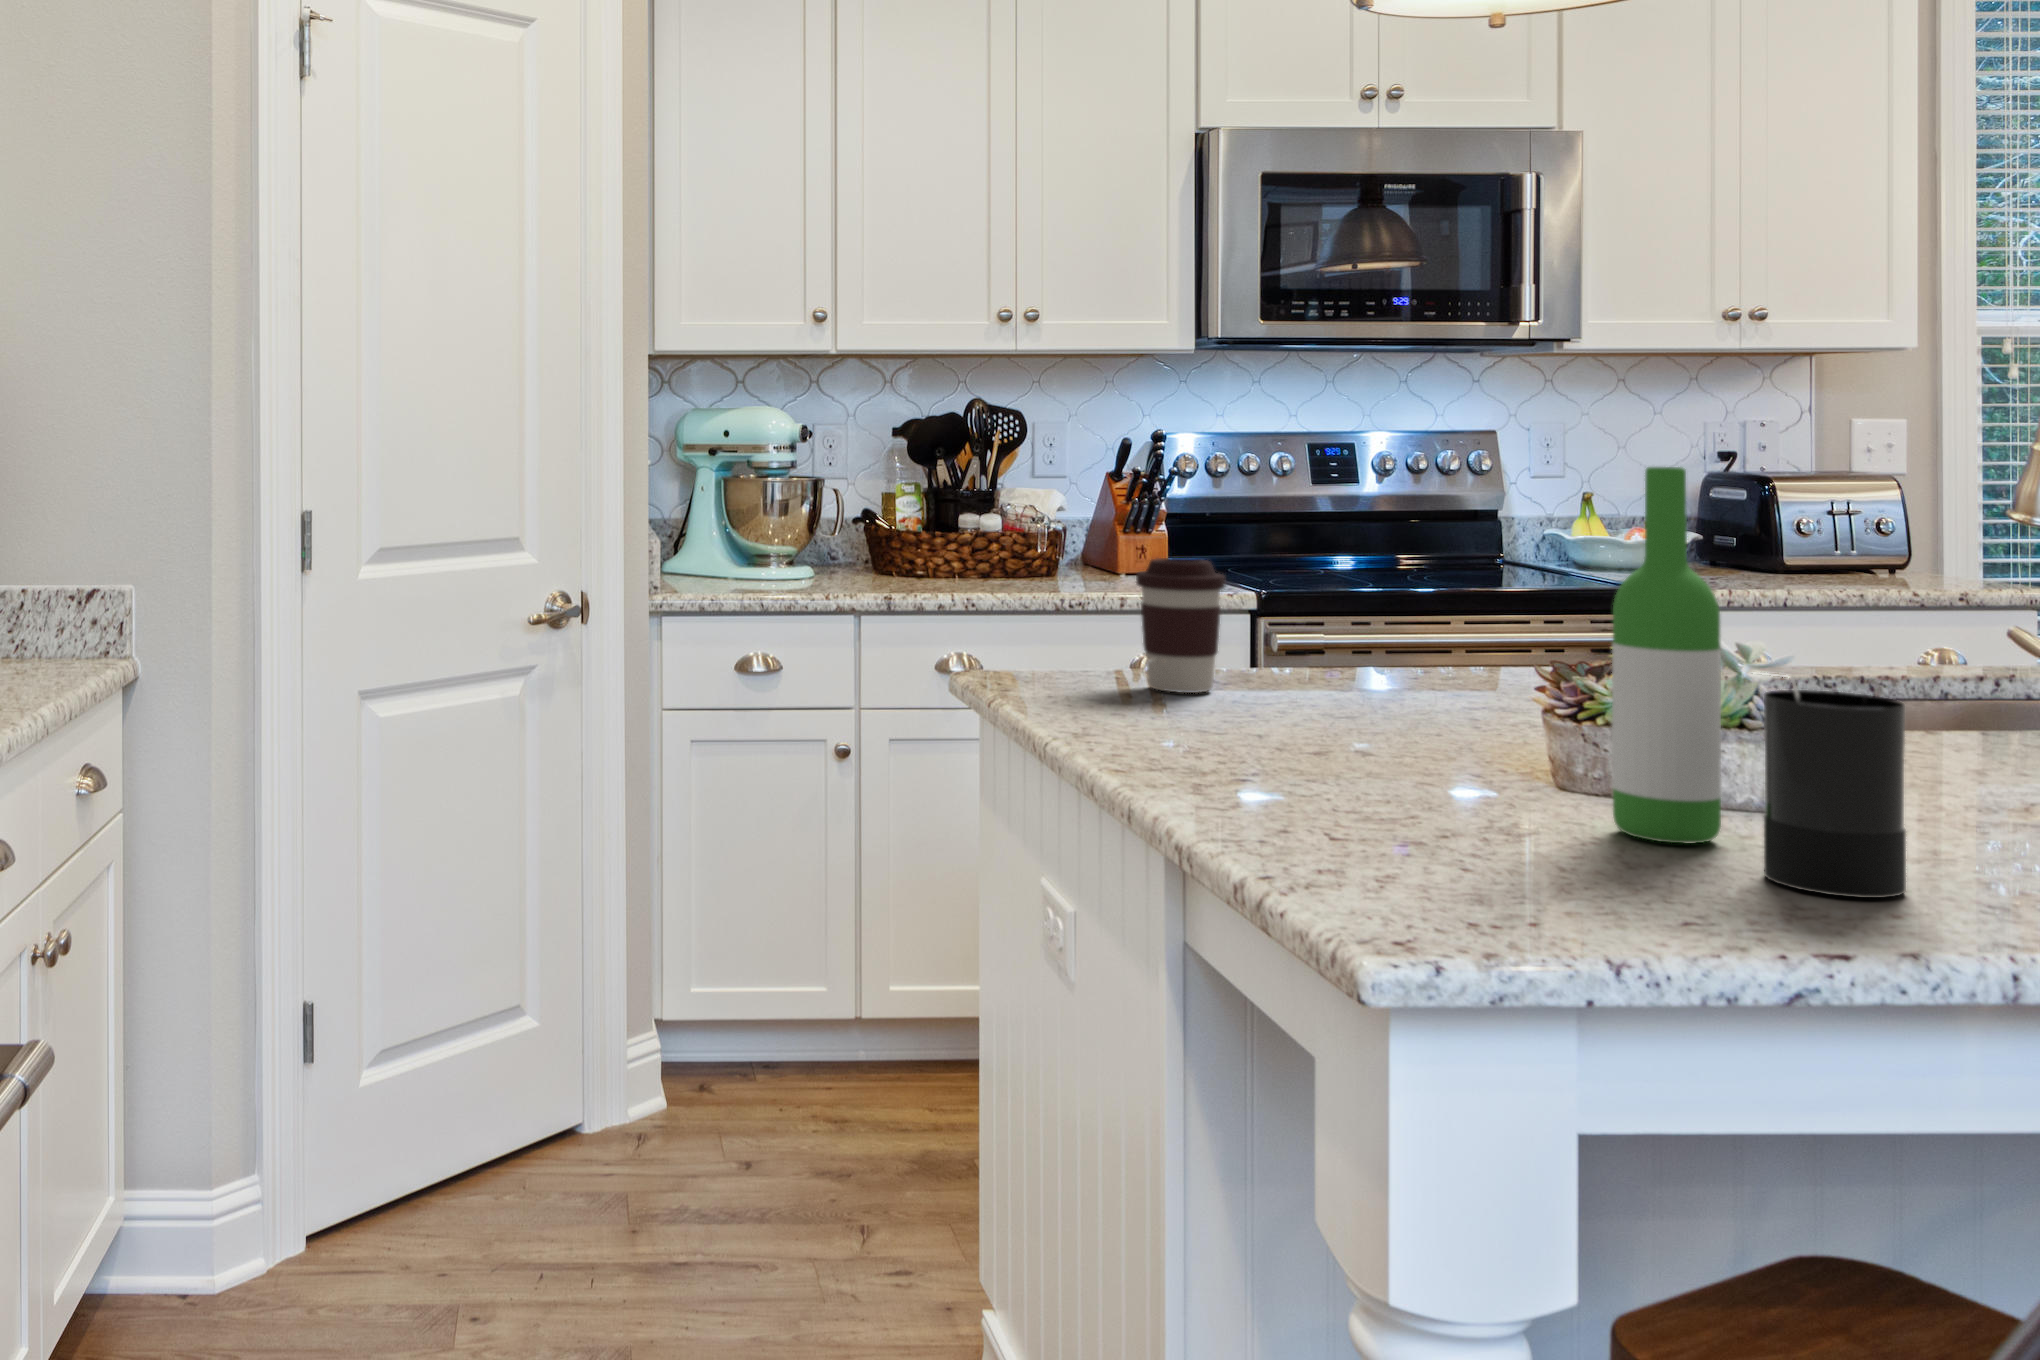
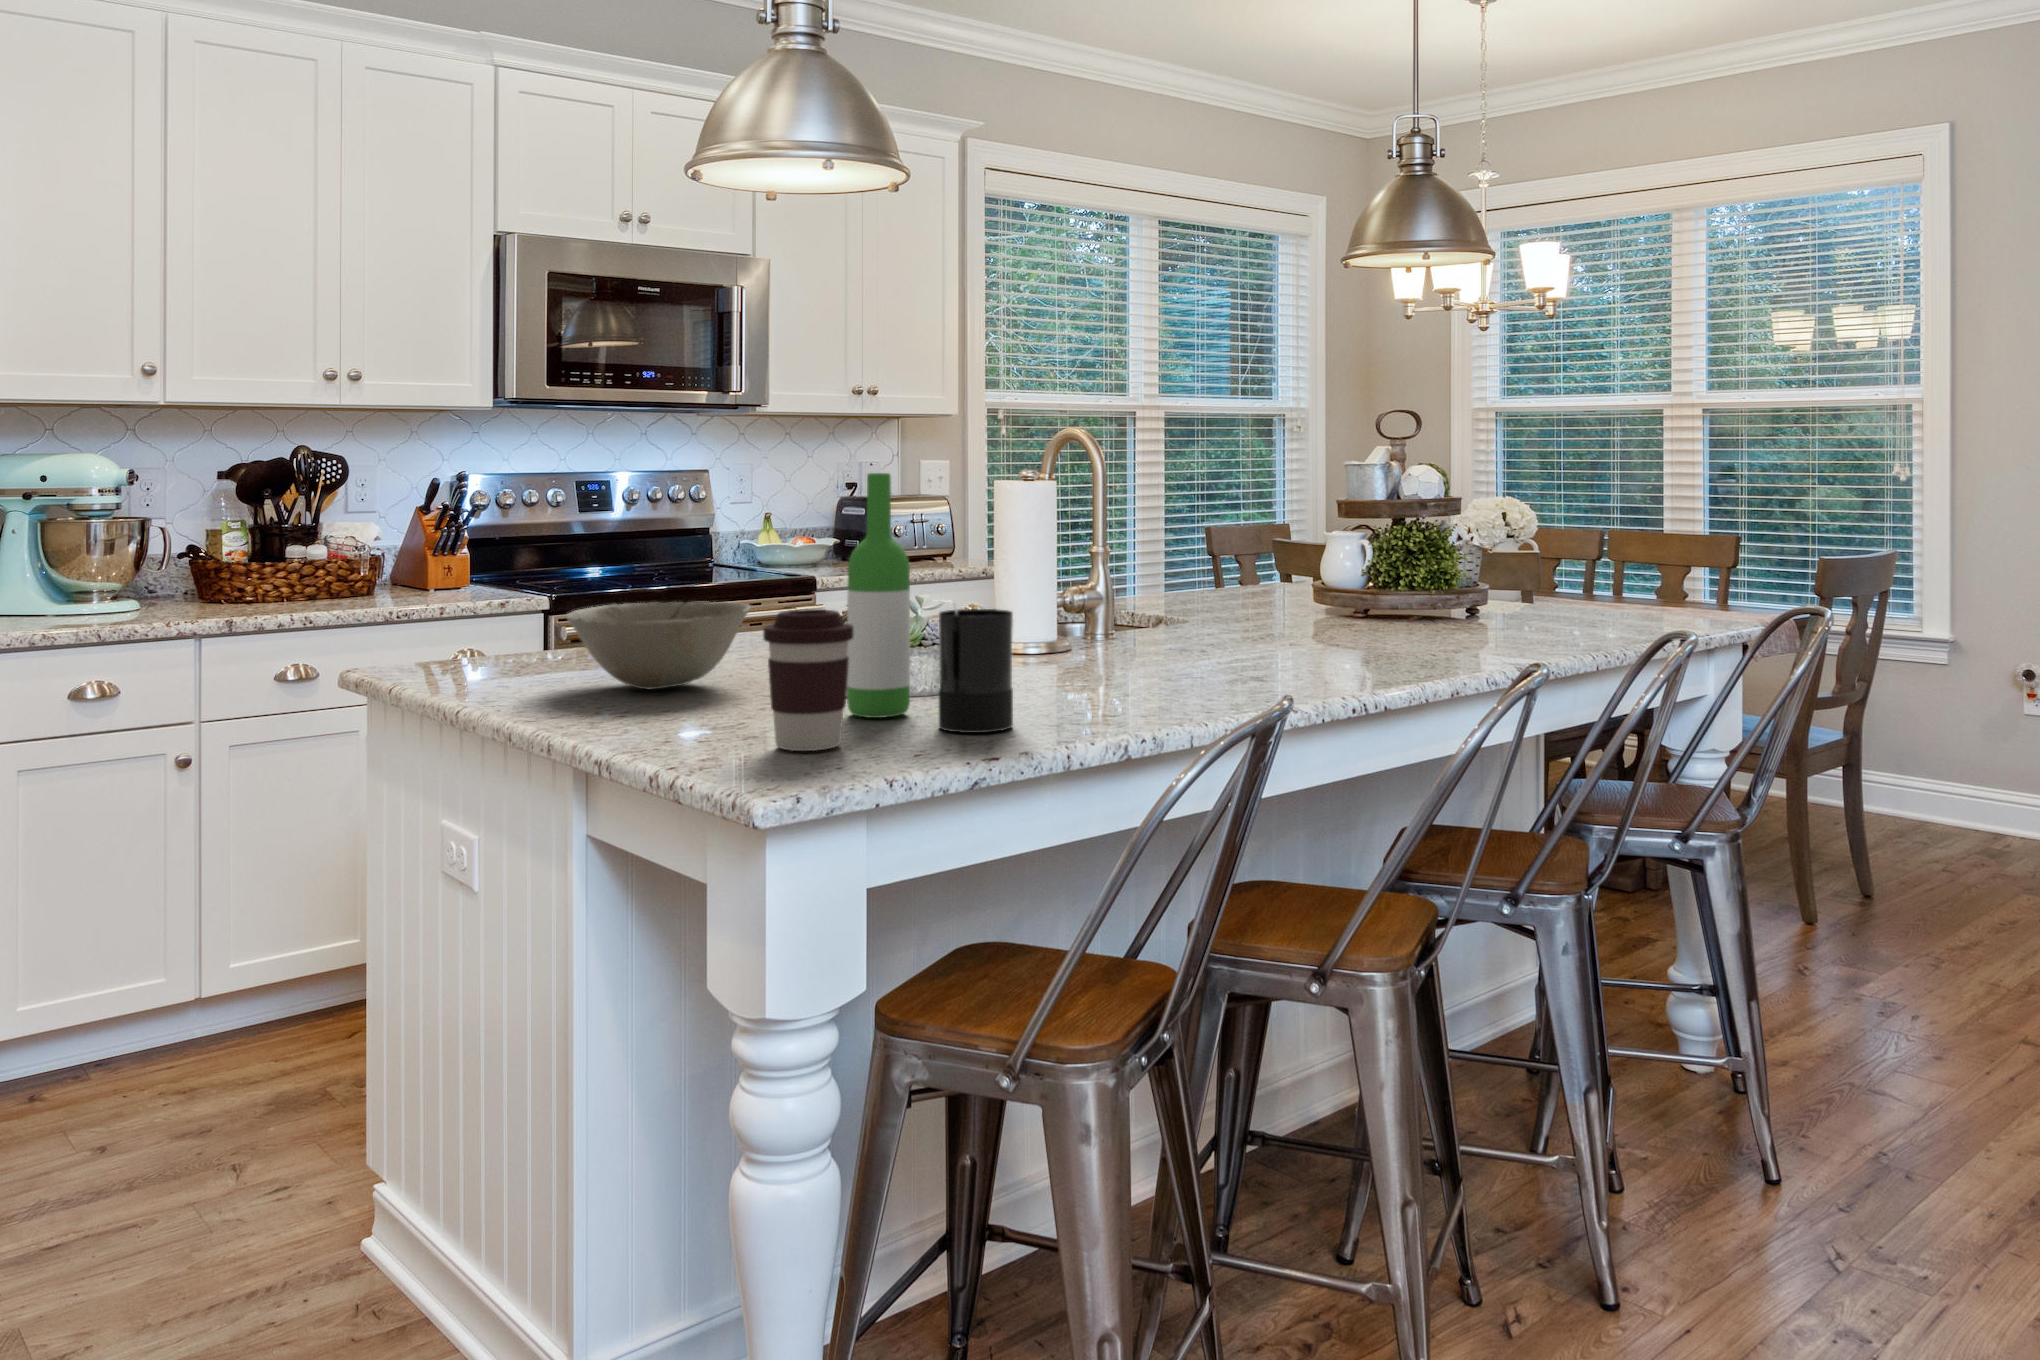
coffee cup: present [1136,558,1226,693] -> present [763,609,853,751]
bowl: none [1214,626,1478,749] -> present [566,602,750,689]

